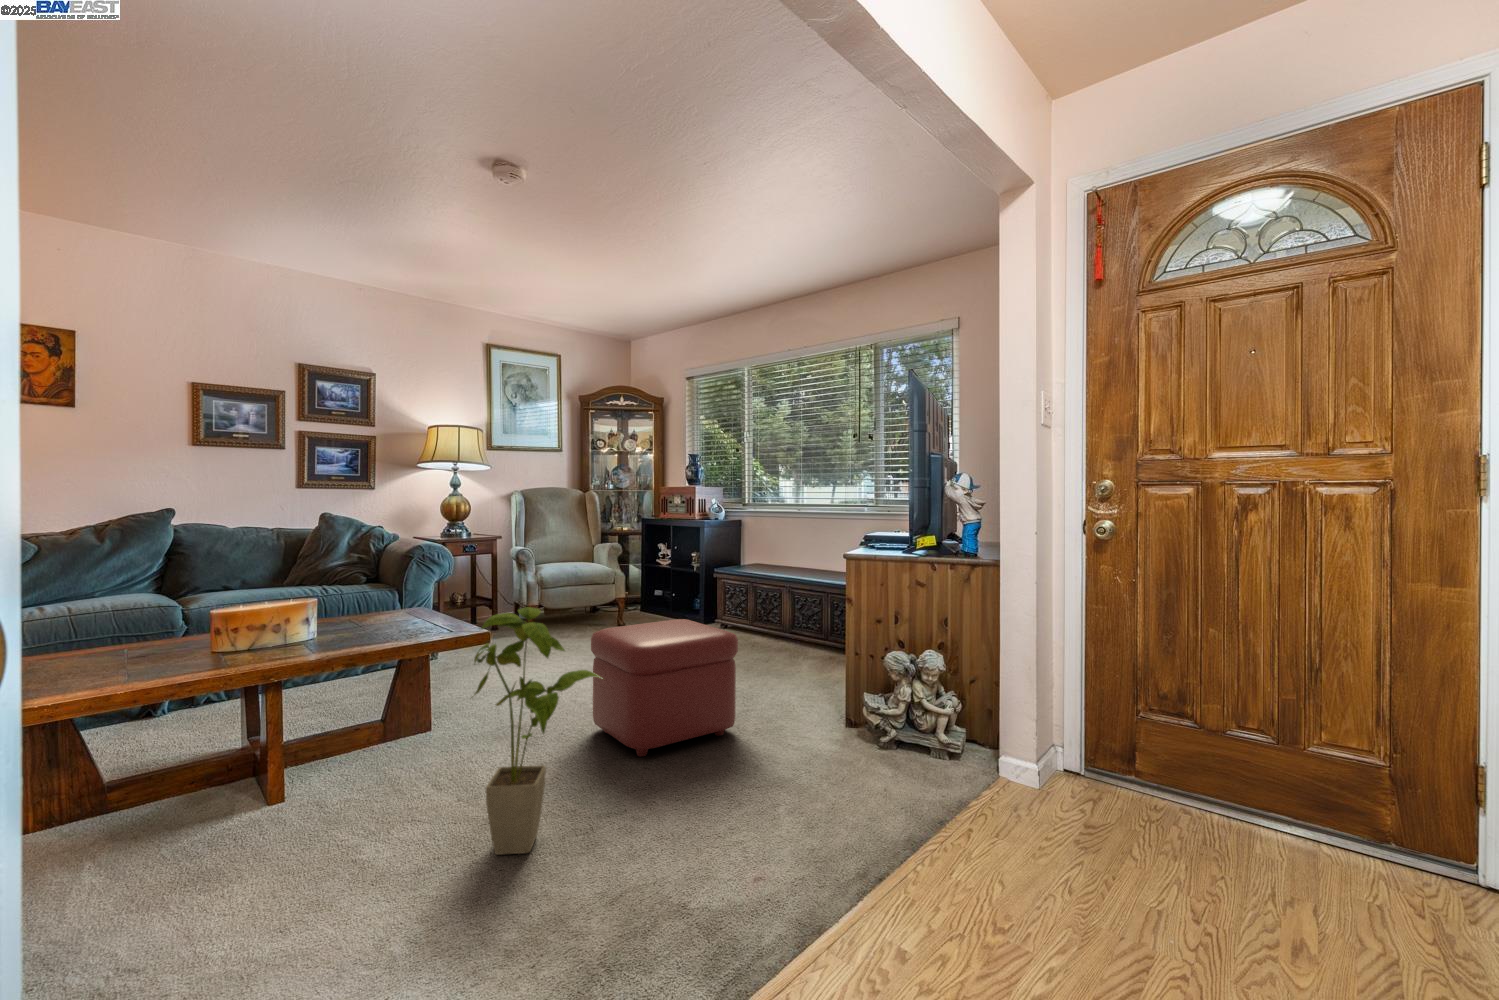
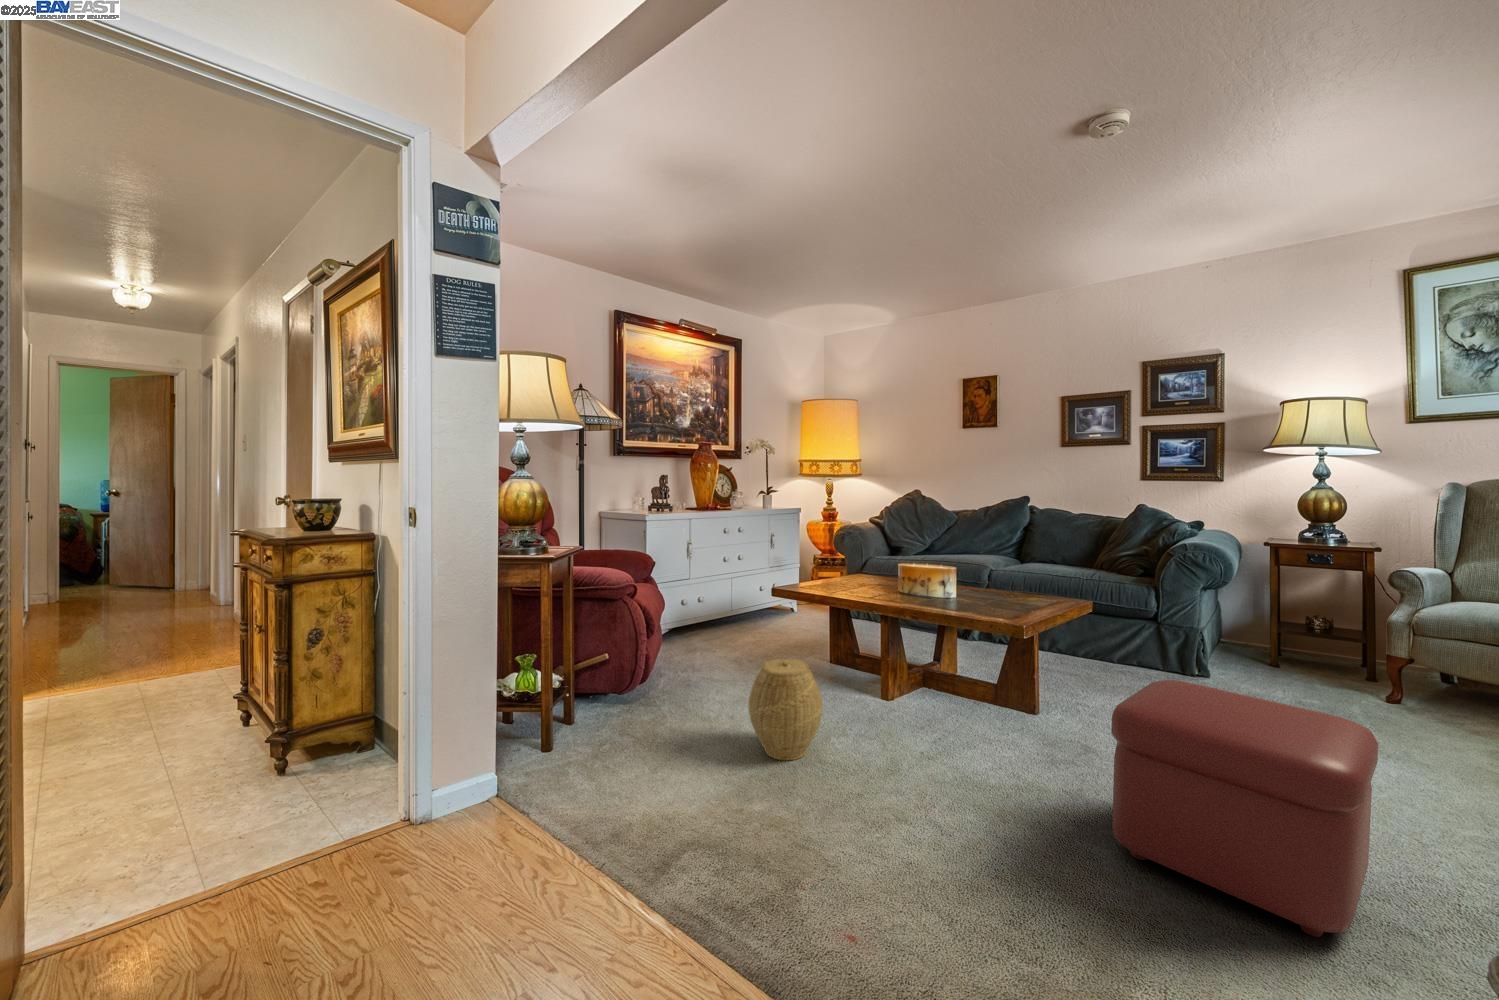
house plant: present [471,607,601,855] -> none [841,603,955,821]
woven basket: none [205,756,356,936] -> present [749,659,823,760]

